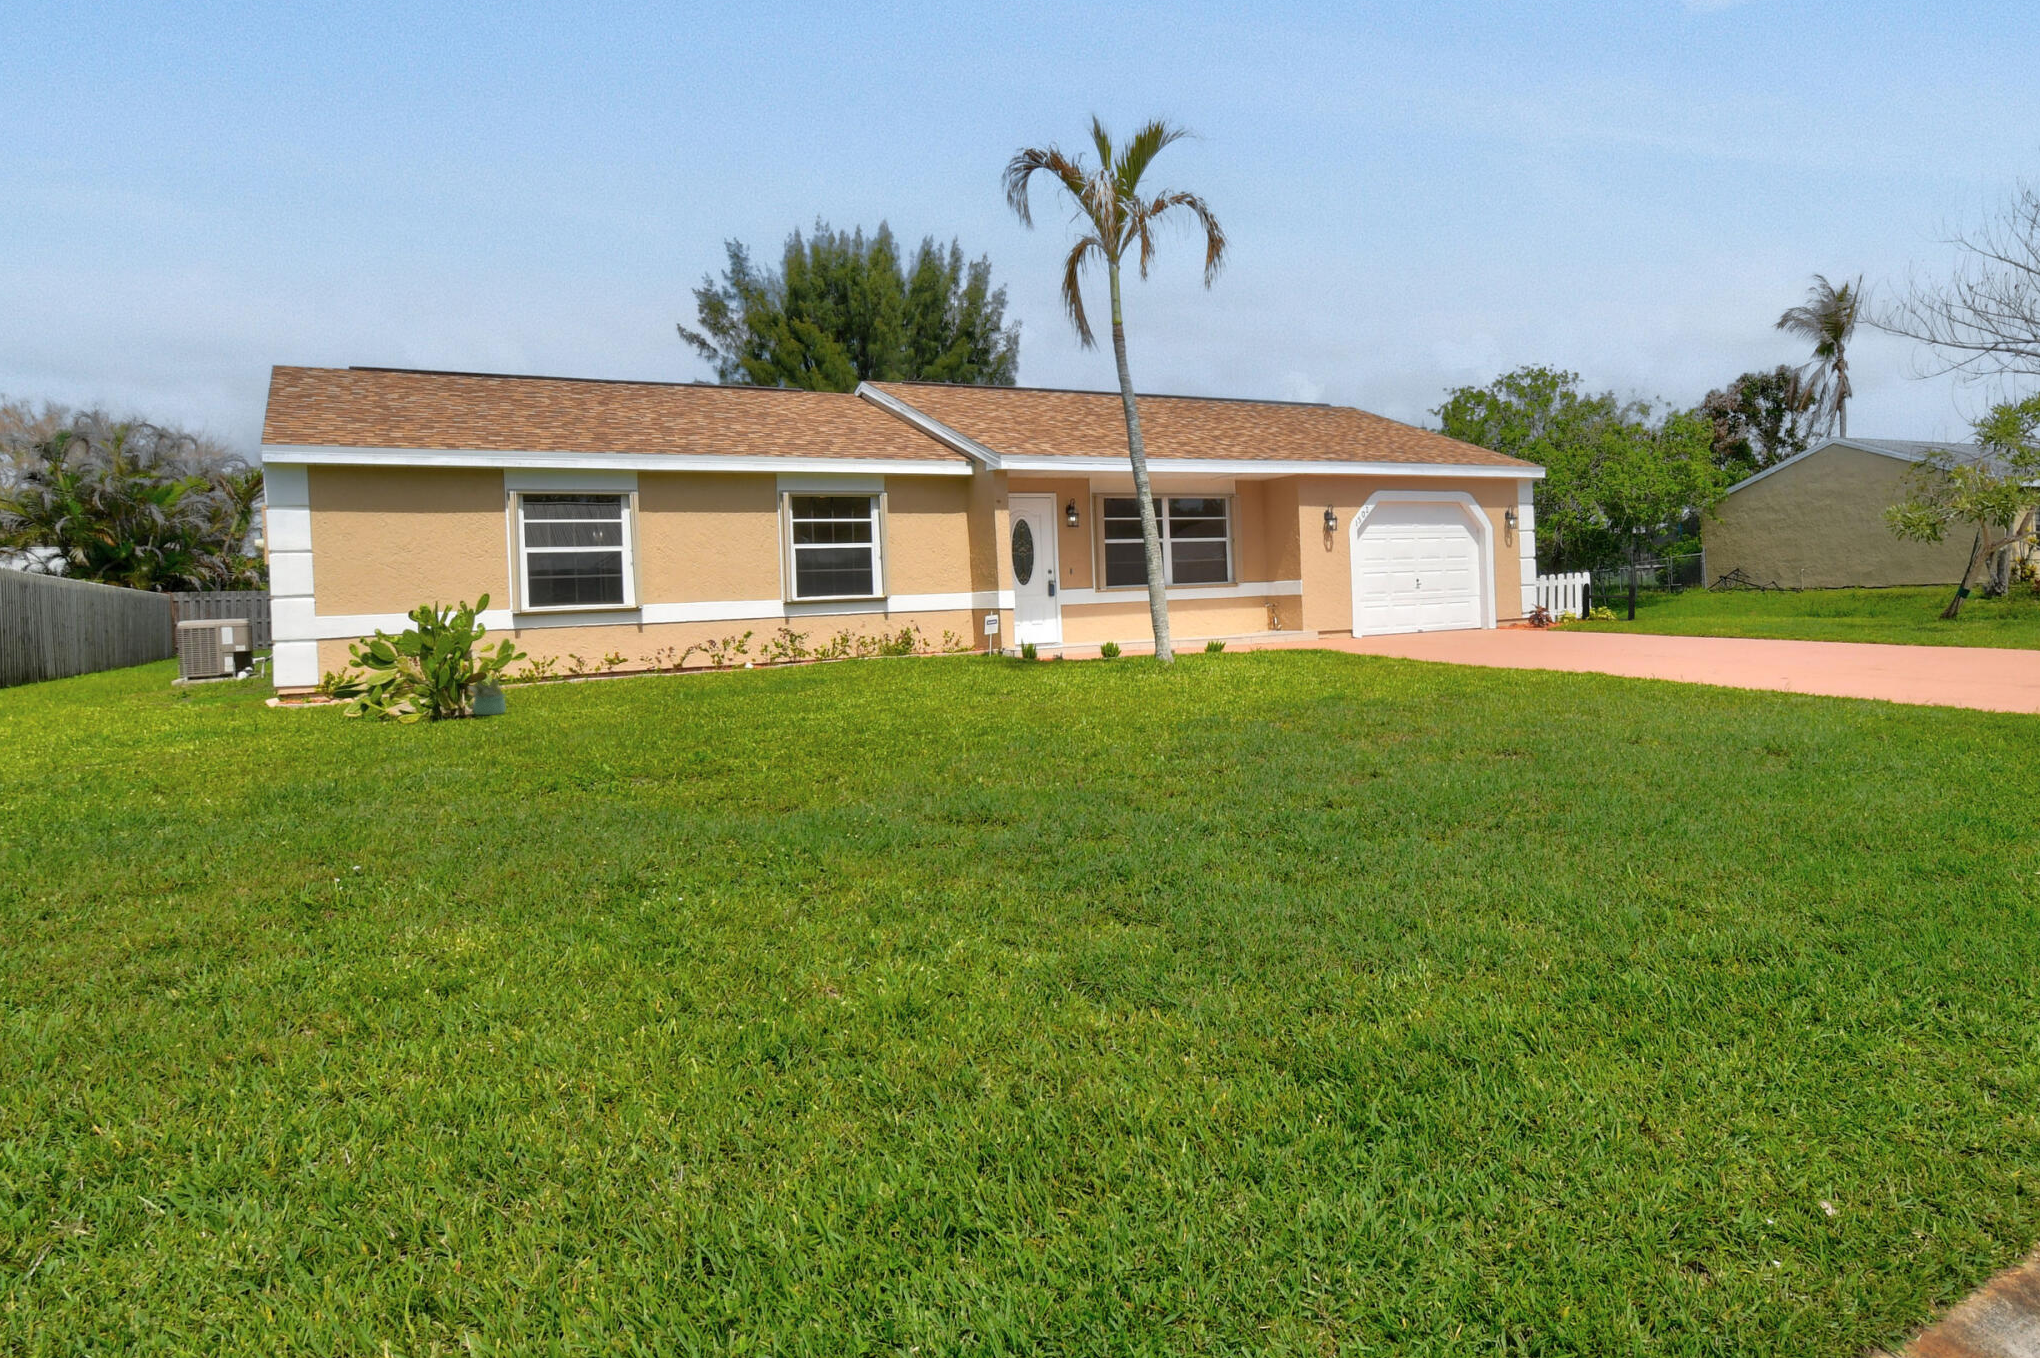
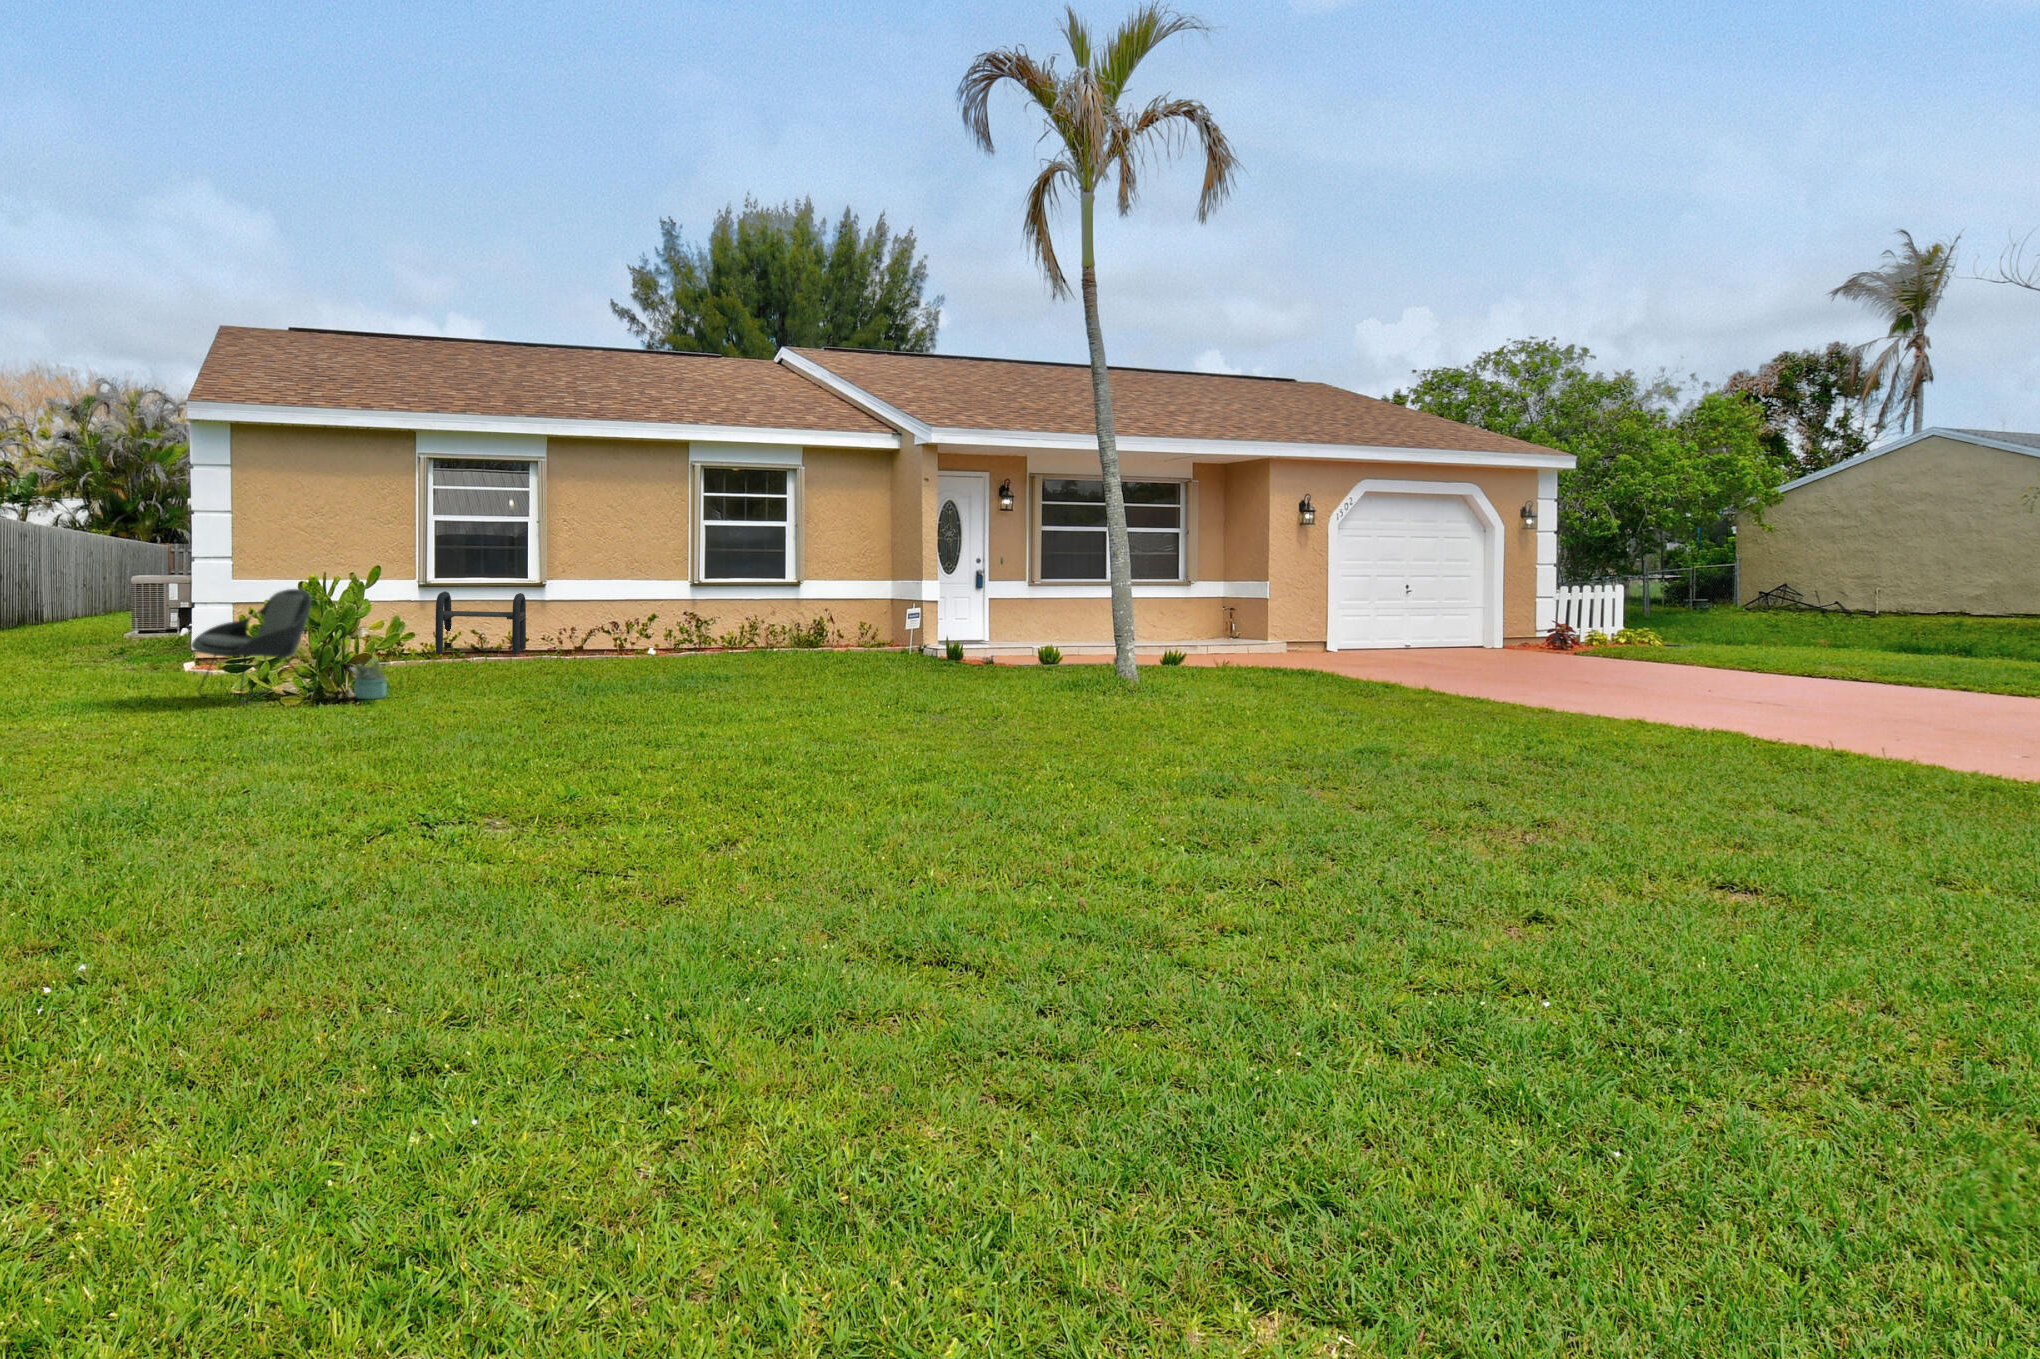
bench: present [1582,583,1635,620] -> present [435,591,526,654]
lounge chair: none [305,617,435,727] -> present [191,589,315,705]

